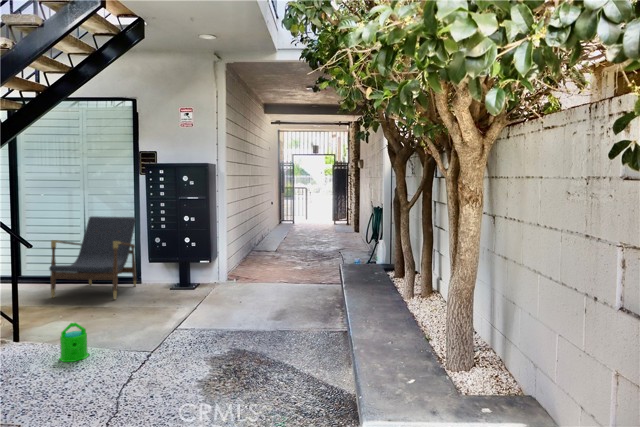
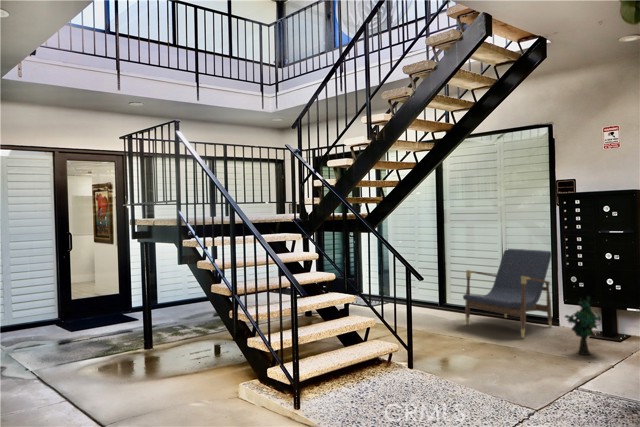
decorative plant: none [155,252,184,303] -> present [565,296,601,355]
watering can: present [59,323,89,362] -> none [446,356,474,395]

